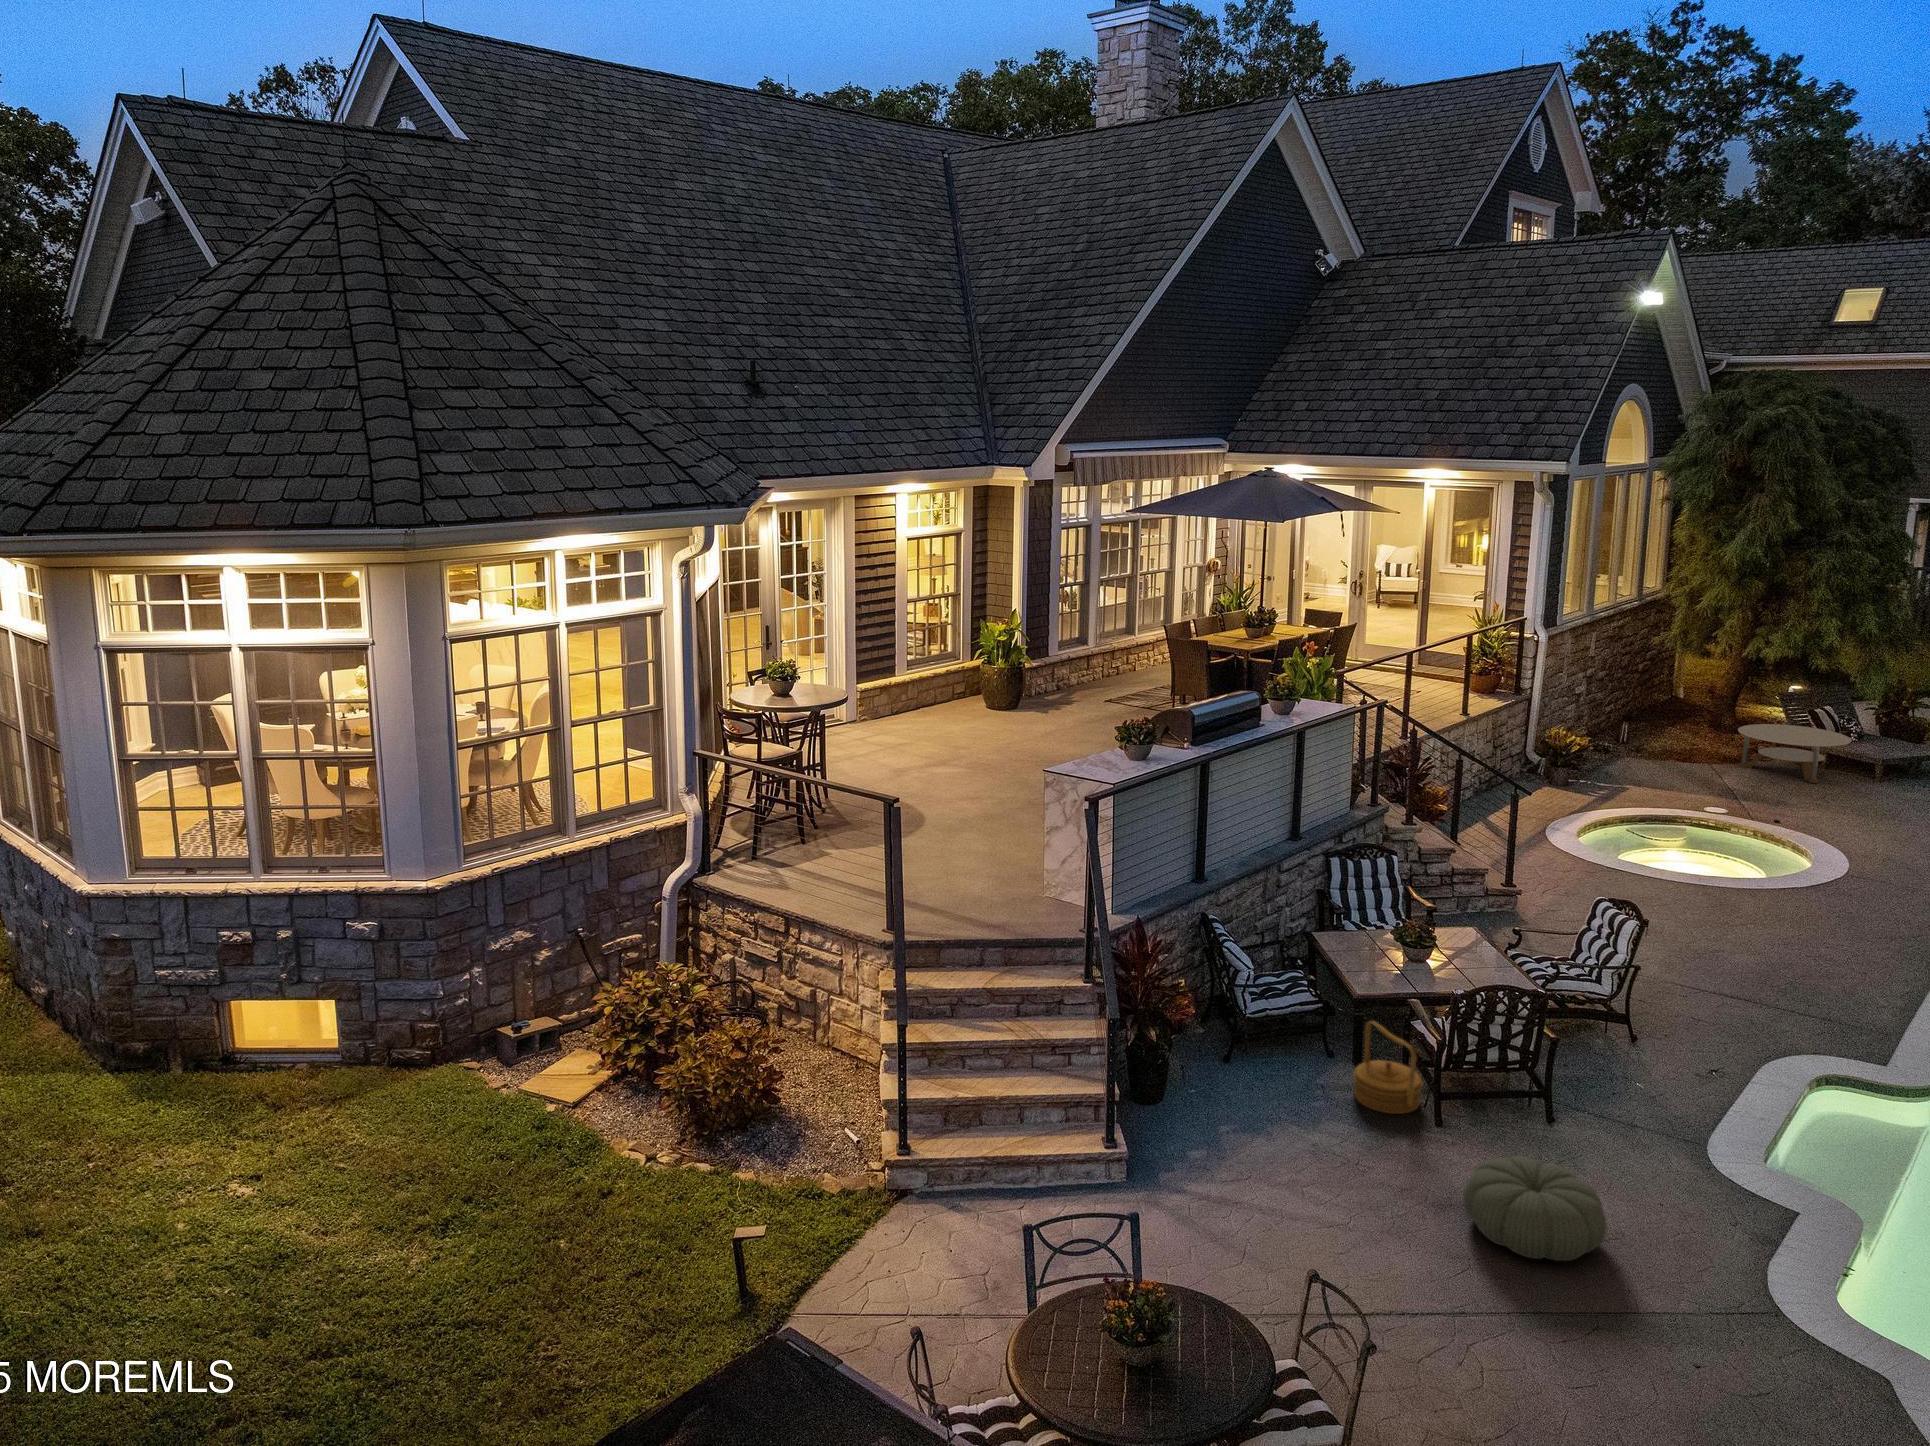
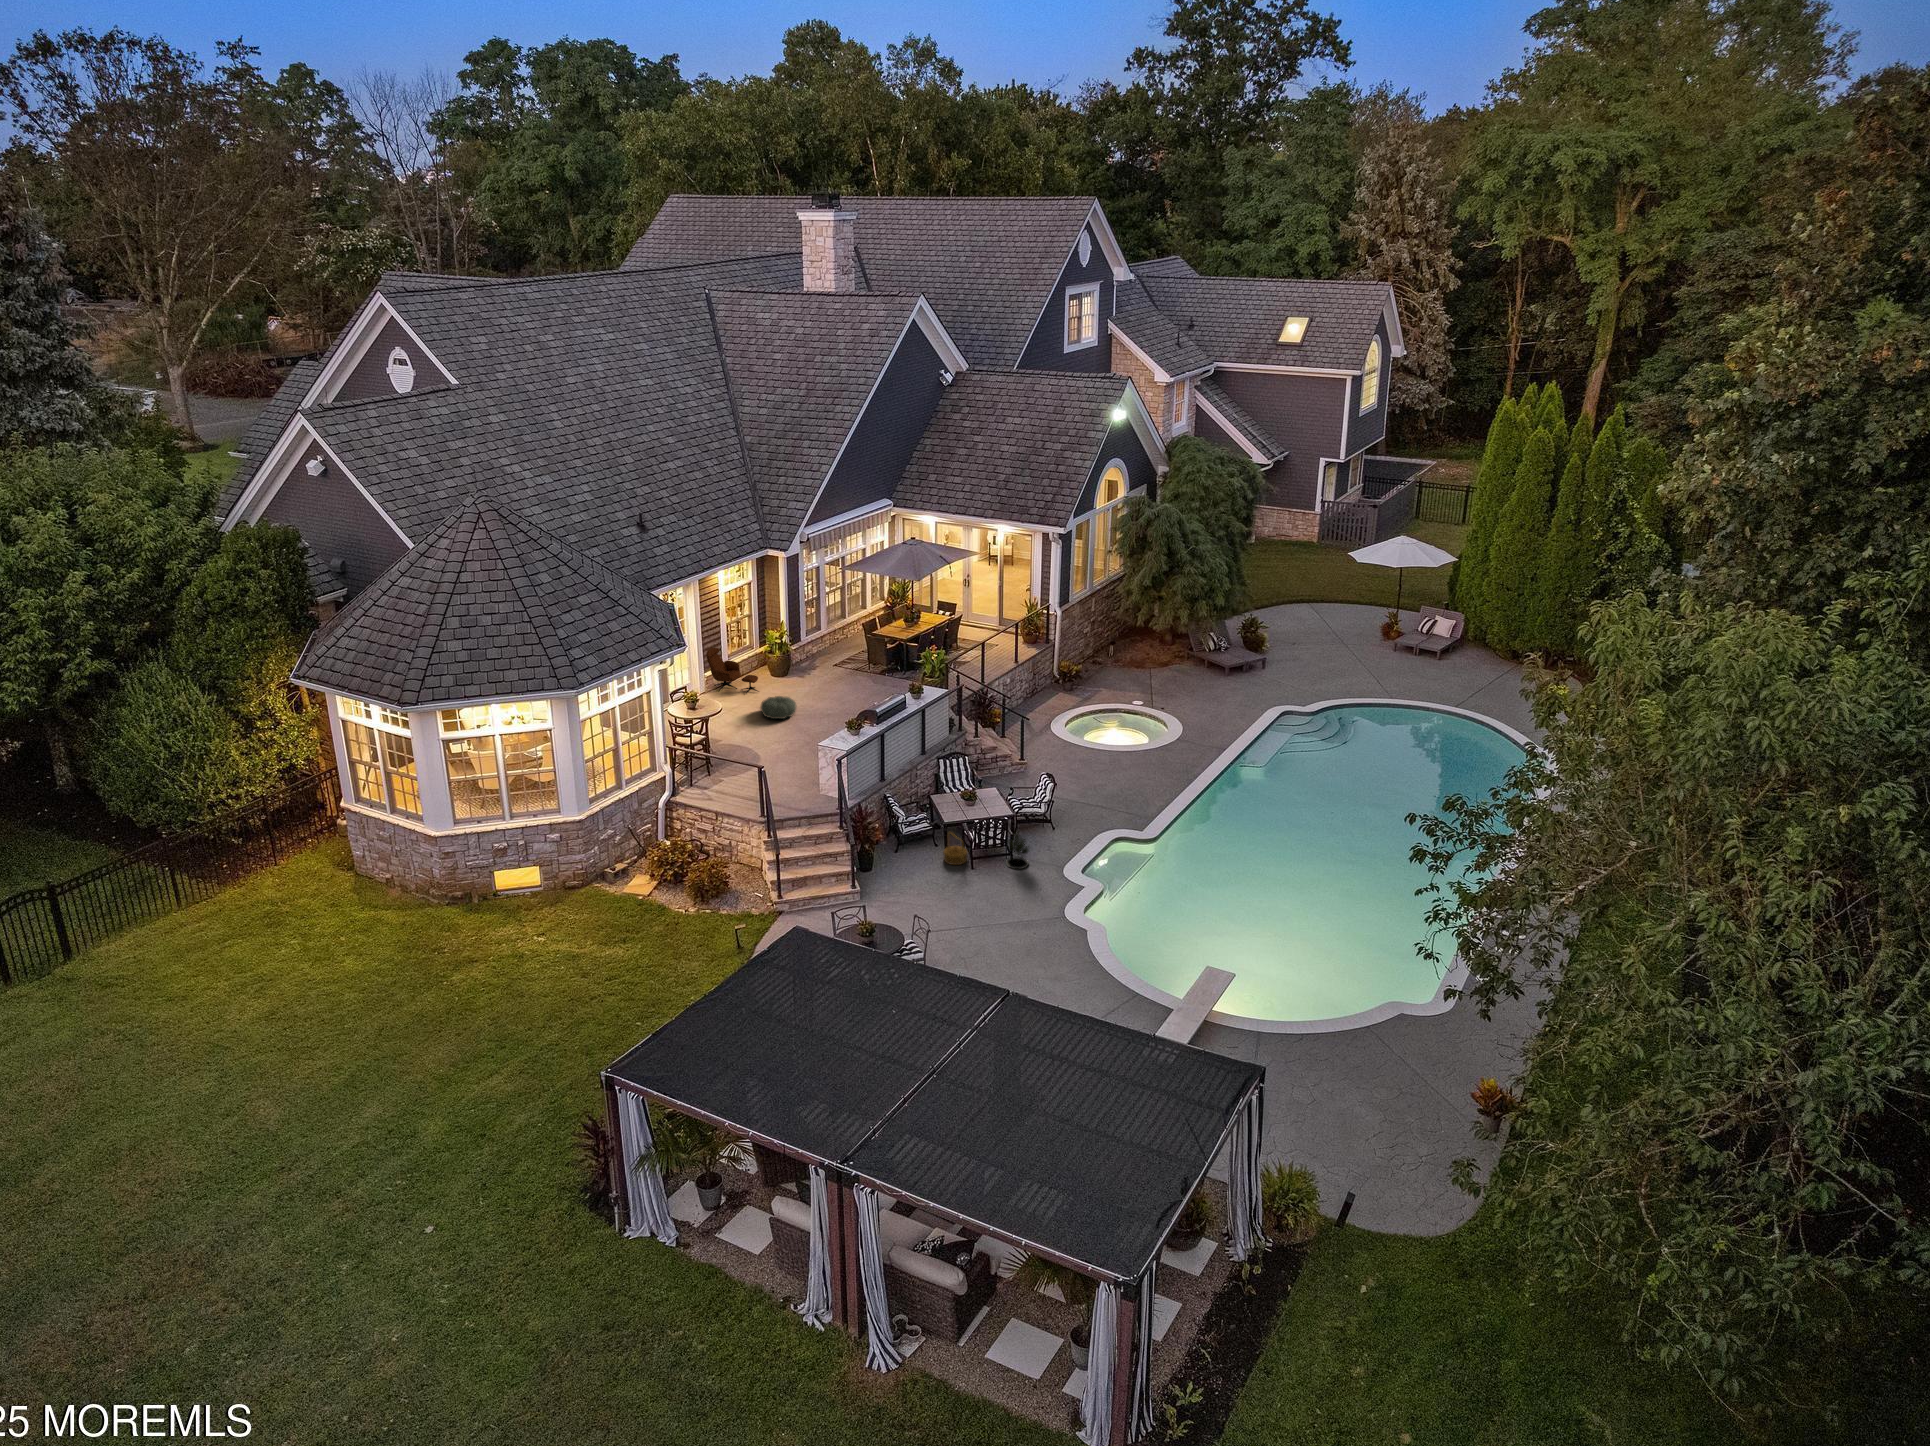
lounge chair: none [862,640,955,724] -> present [706,648,759,692]
round table: present [1738,724,1852,783] -> none [1162,644,1211,678]
potted tree: none [1534,1030,1618,1146] -> present [1006,832,1029,869]
pouf: present [1463,1156,1607,1261] -> present [760,696,796,719]

